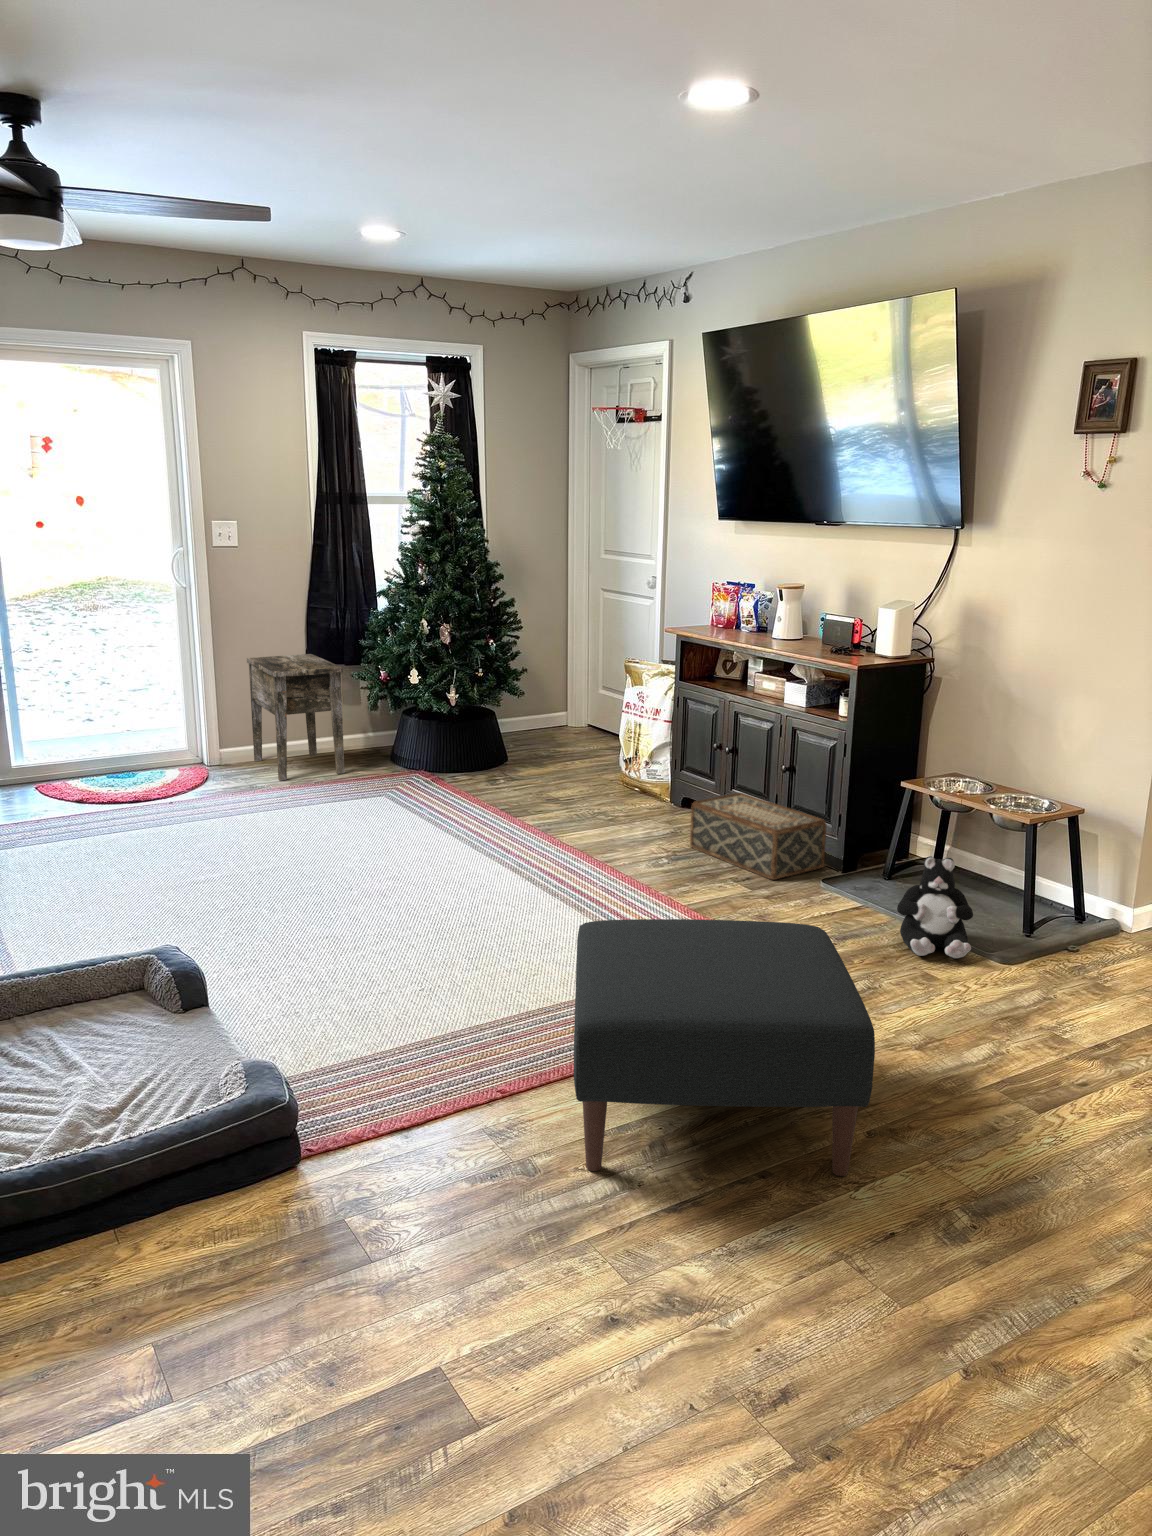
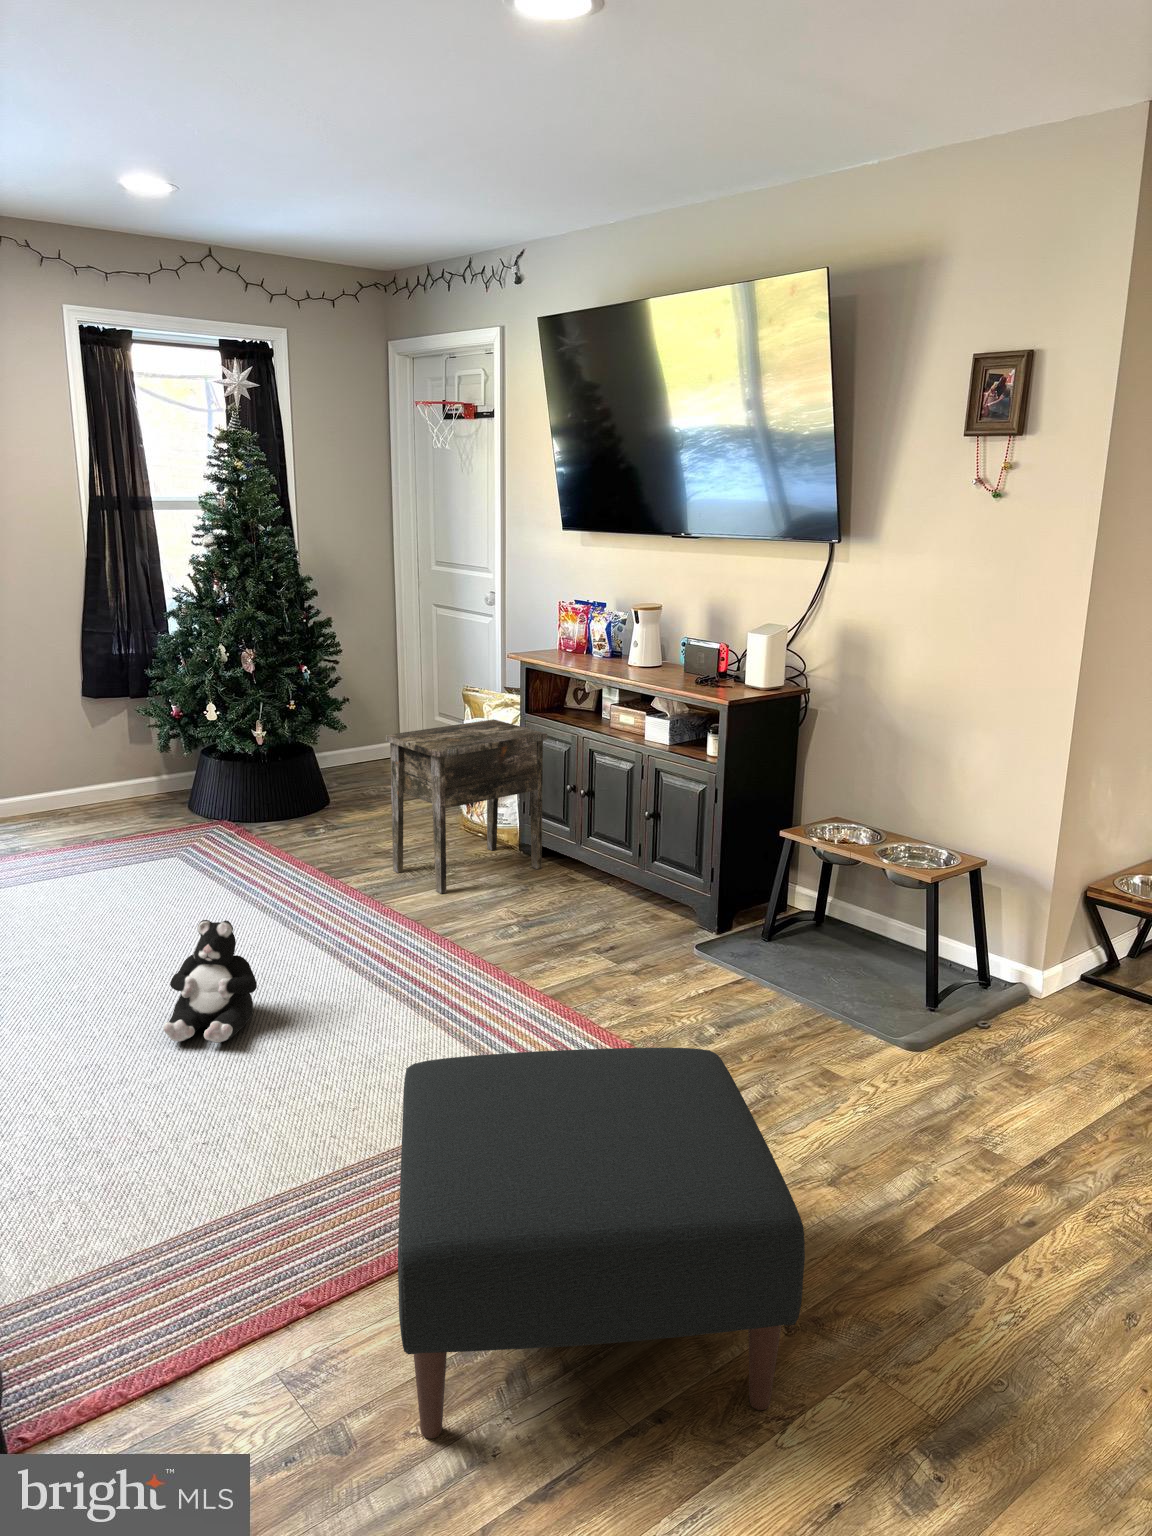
side table: present [247,654,344,781] -> present [386,719,547,894]
woven basket: present [690,793,826,880] -> none [541,843,696,949]
plush toy: present [897,856,973,959] -> present [163,920,257,1043]

